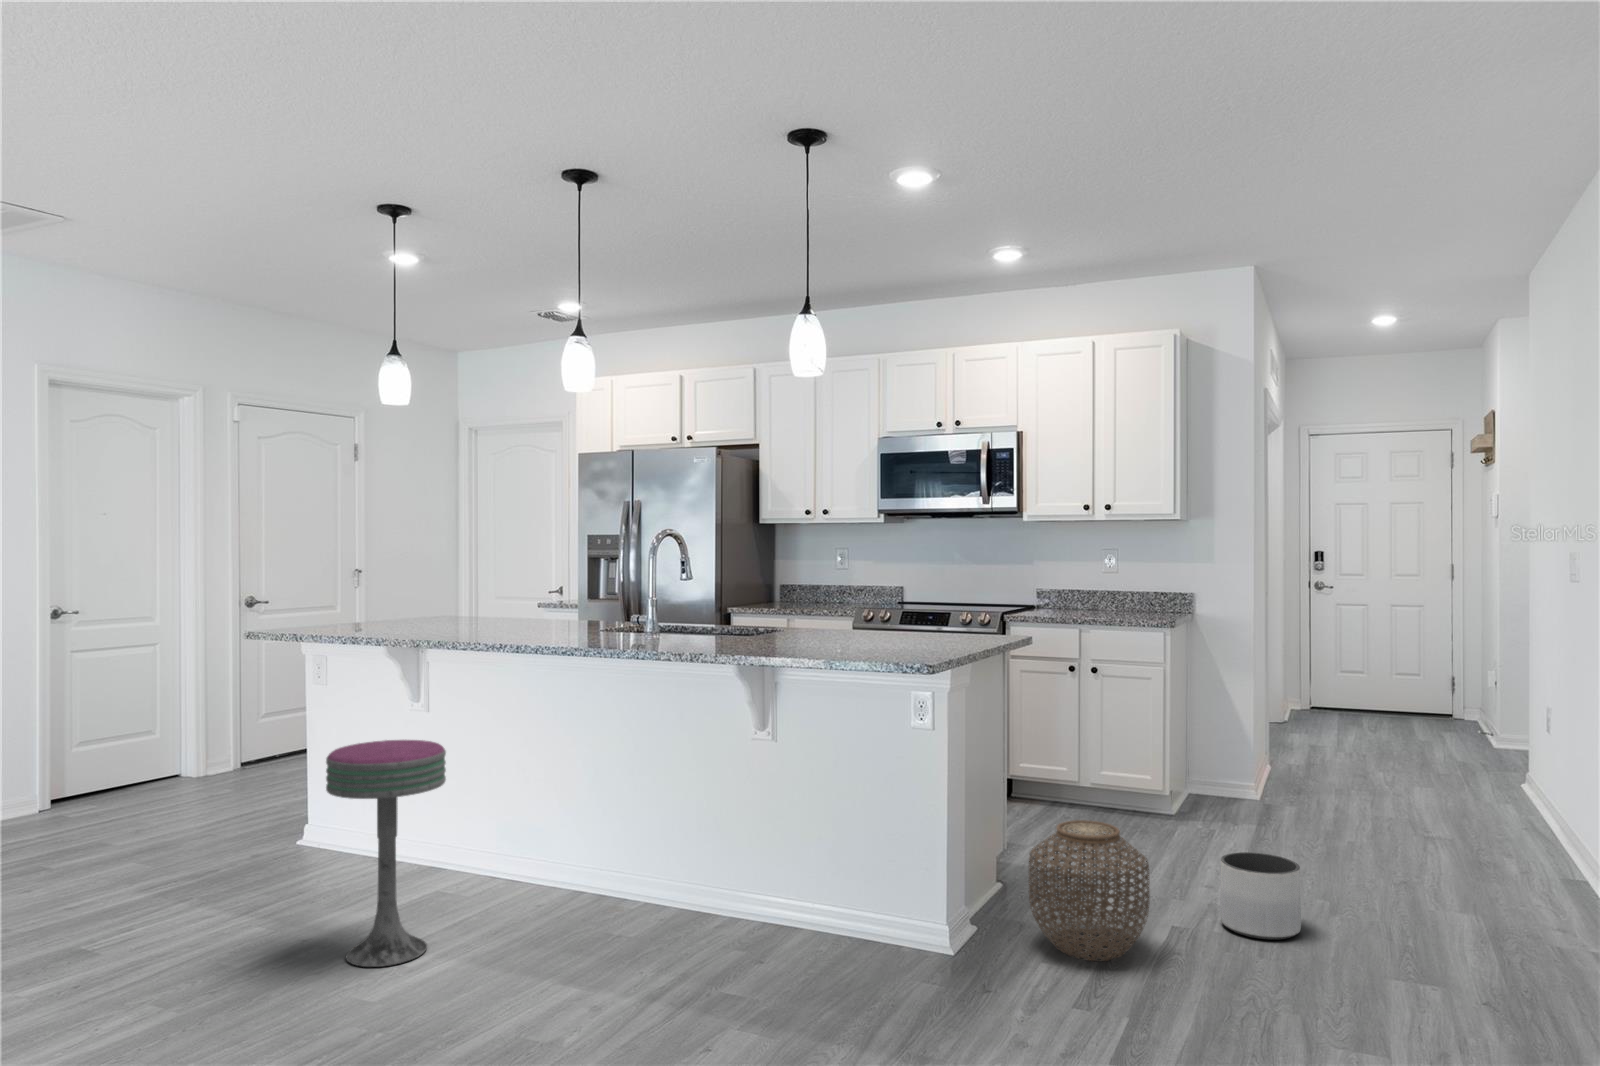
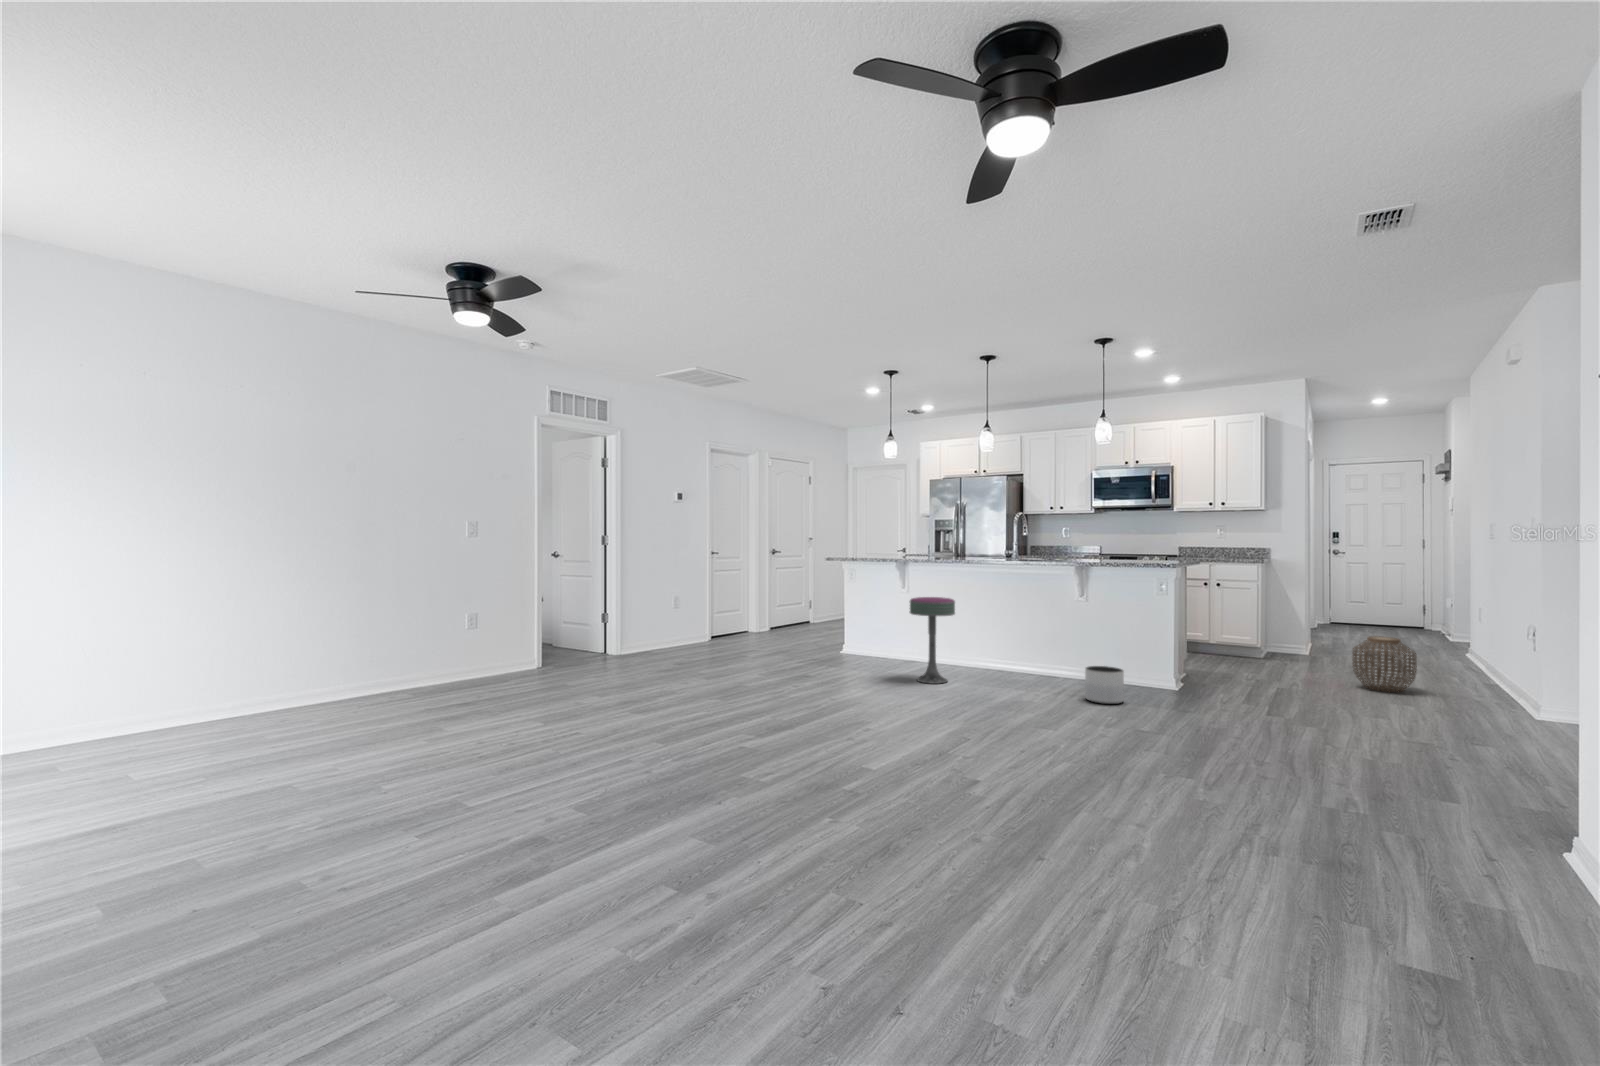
woven basket: present [1029,820,1149,961] -> present [1352,636,1417,692]
planter: present [1220,852,1301,940] -> present [1085,666,1124,704]

